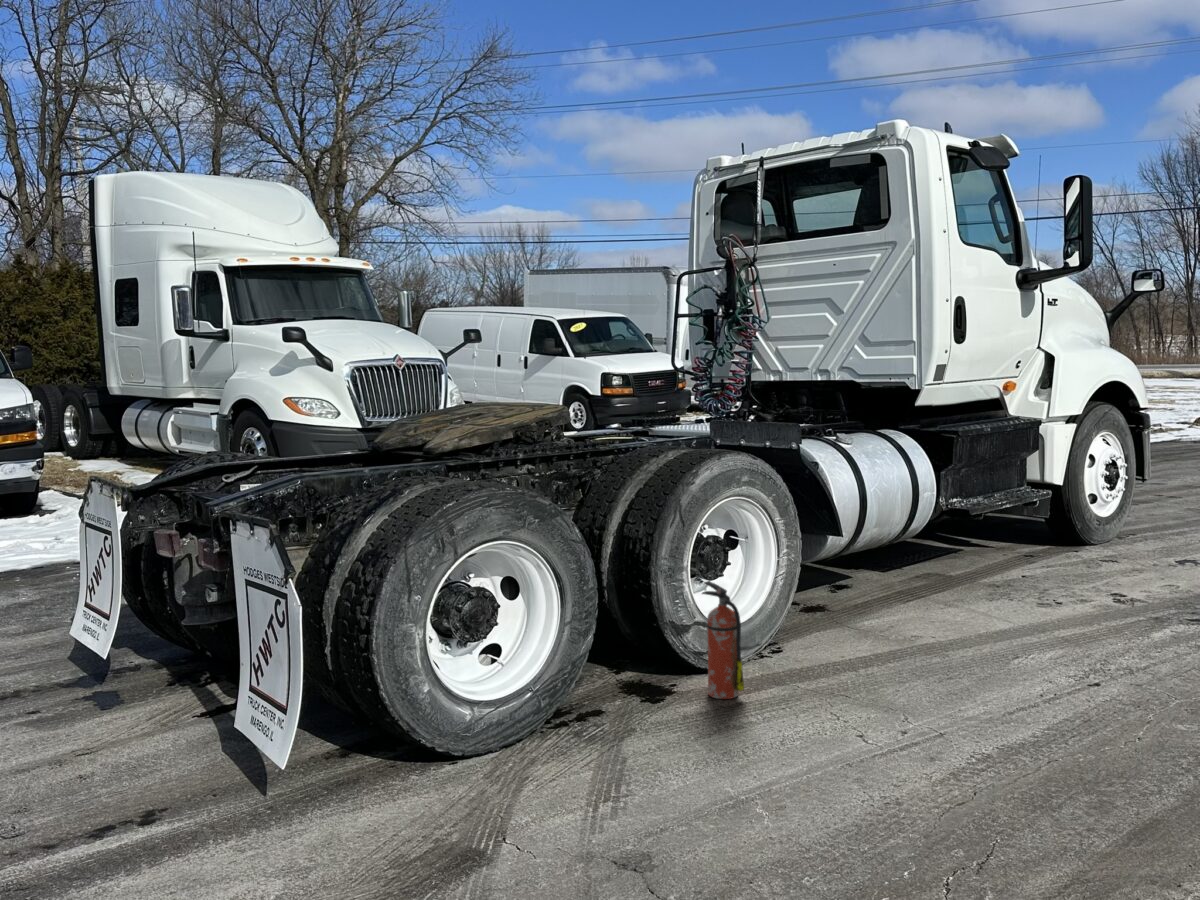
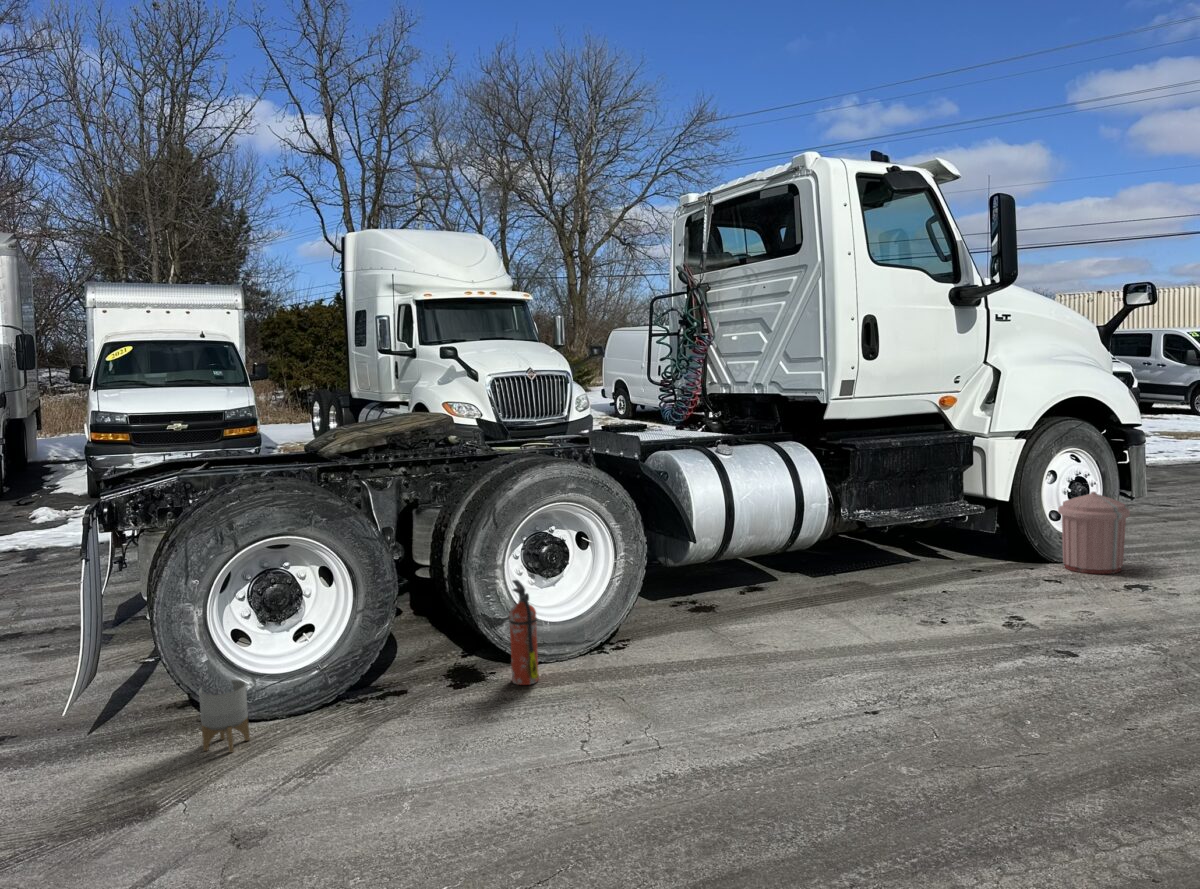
trash can: none [1101,476,1172,557] -> present [1058,492,1130,574]
planter: none [436,713,491,802] -> present [199,680,250,752]

